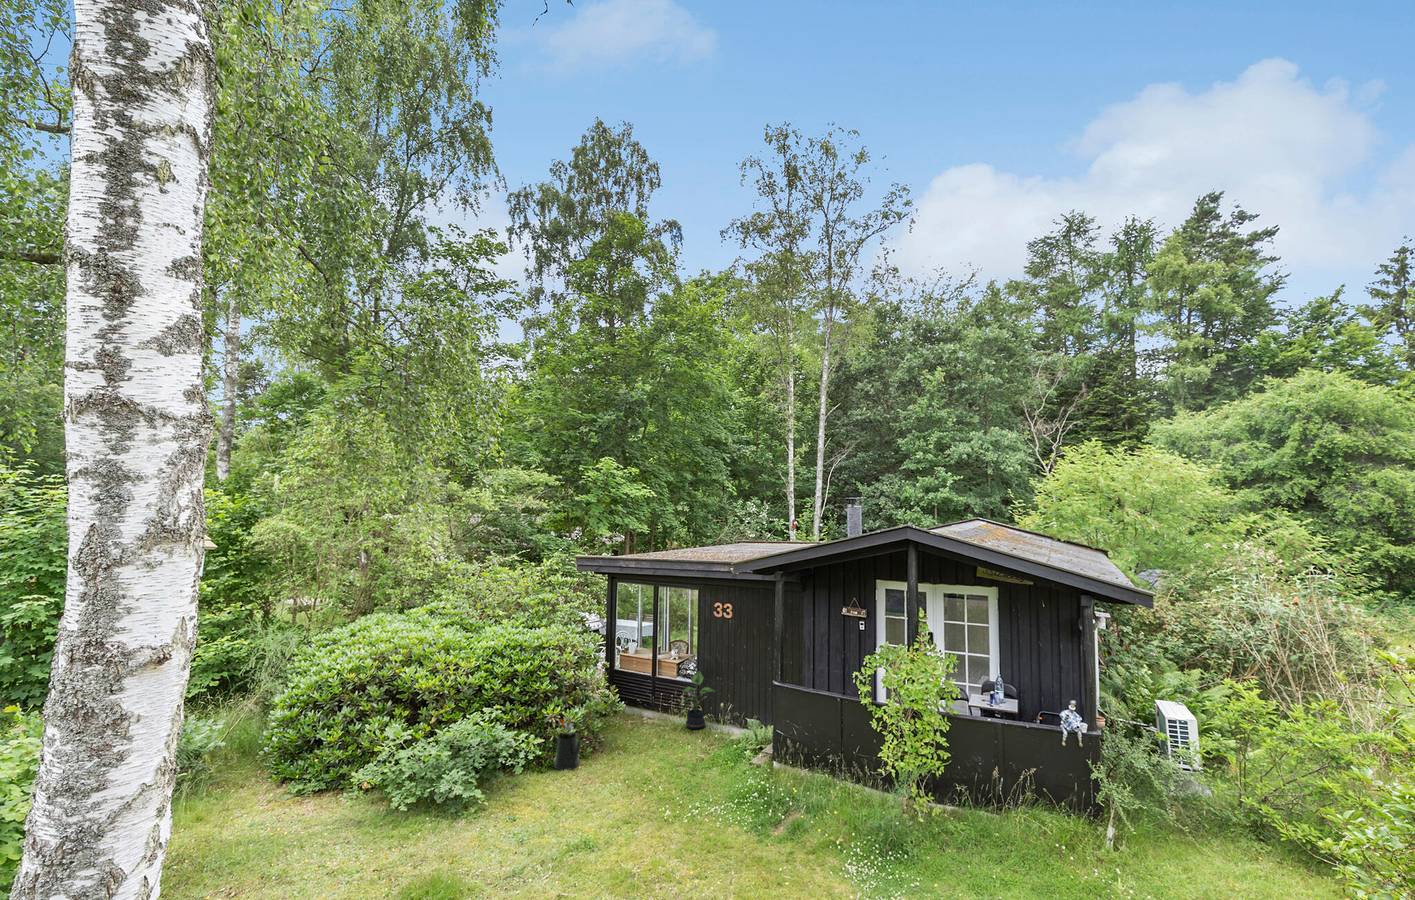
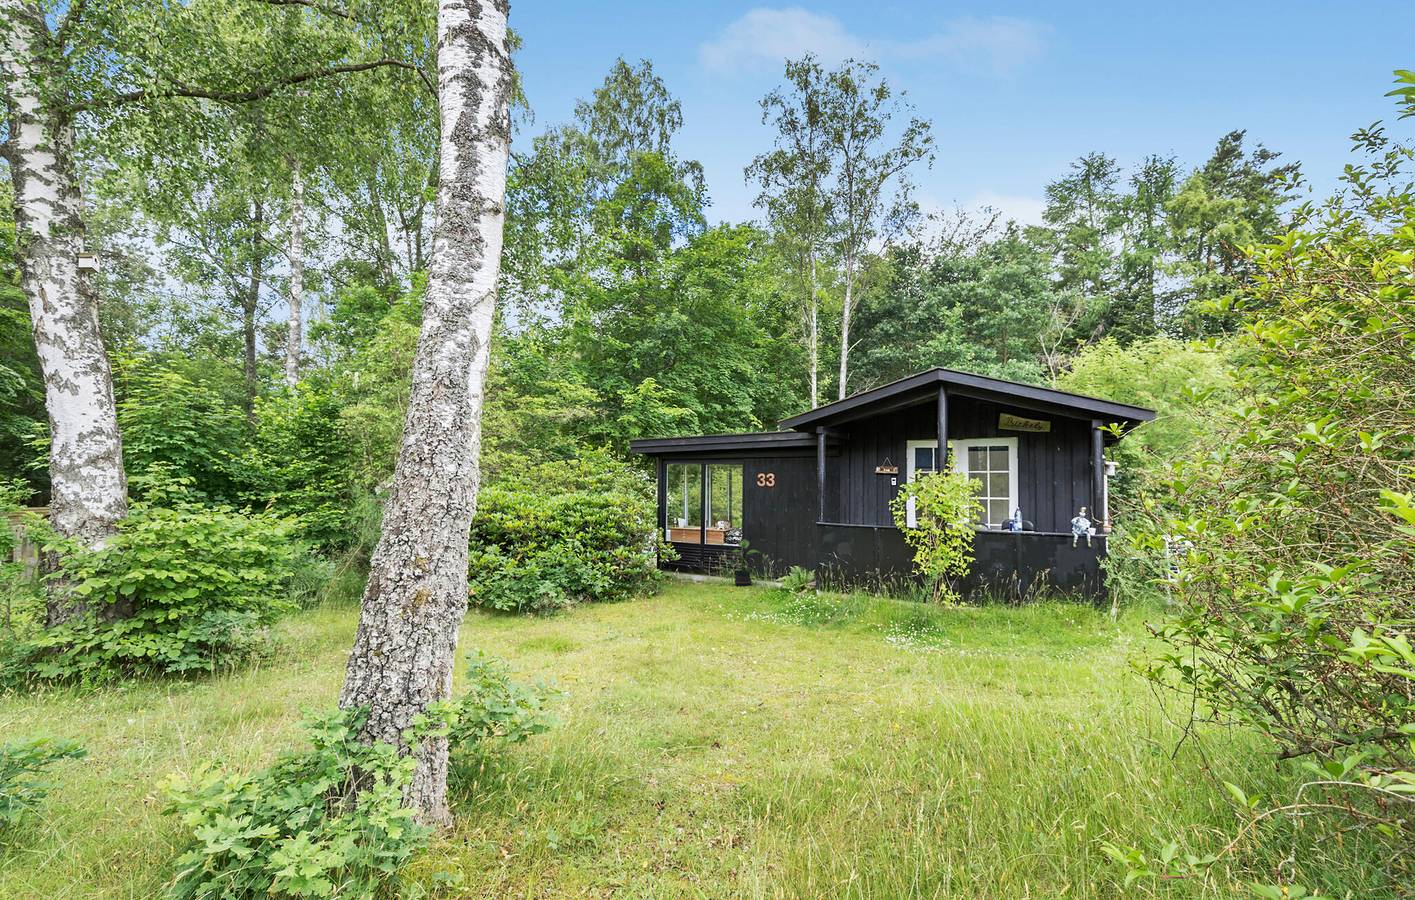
watering can: present [554,720,581,770] -> none [624,562,648,603]

